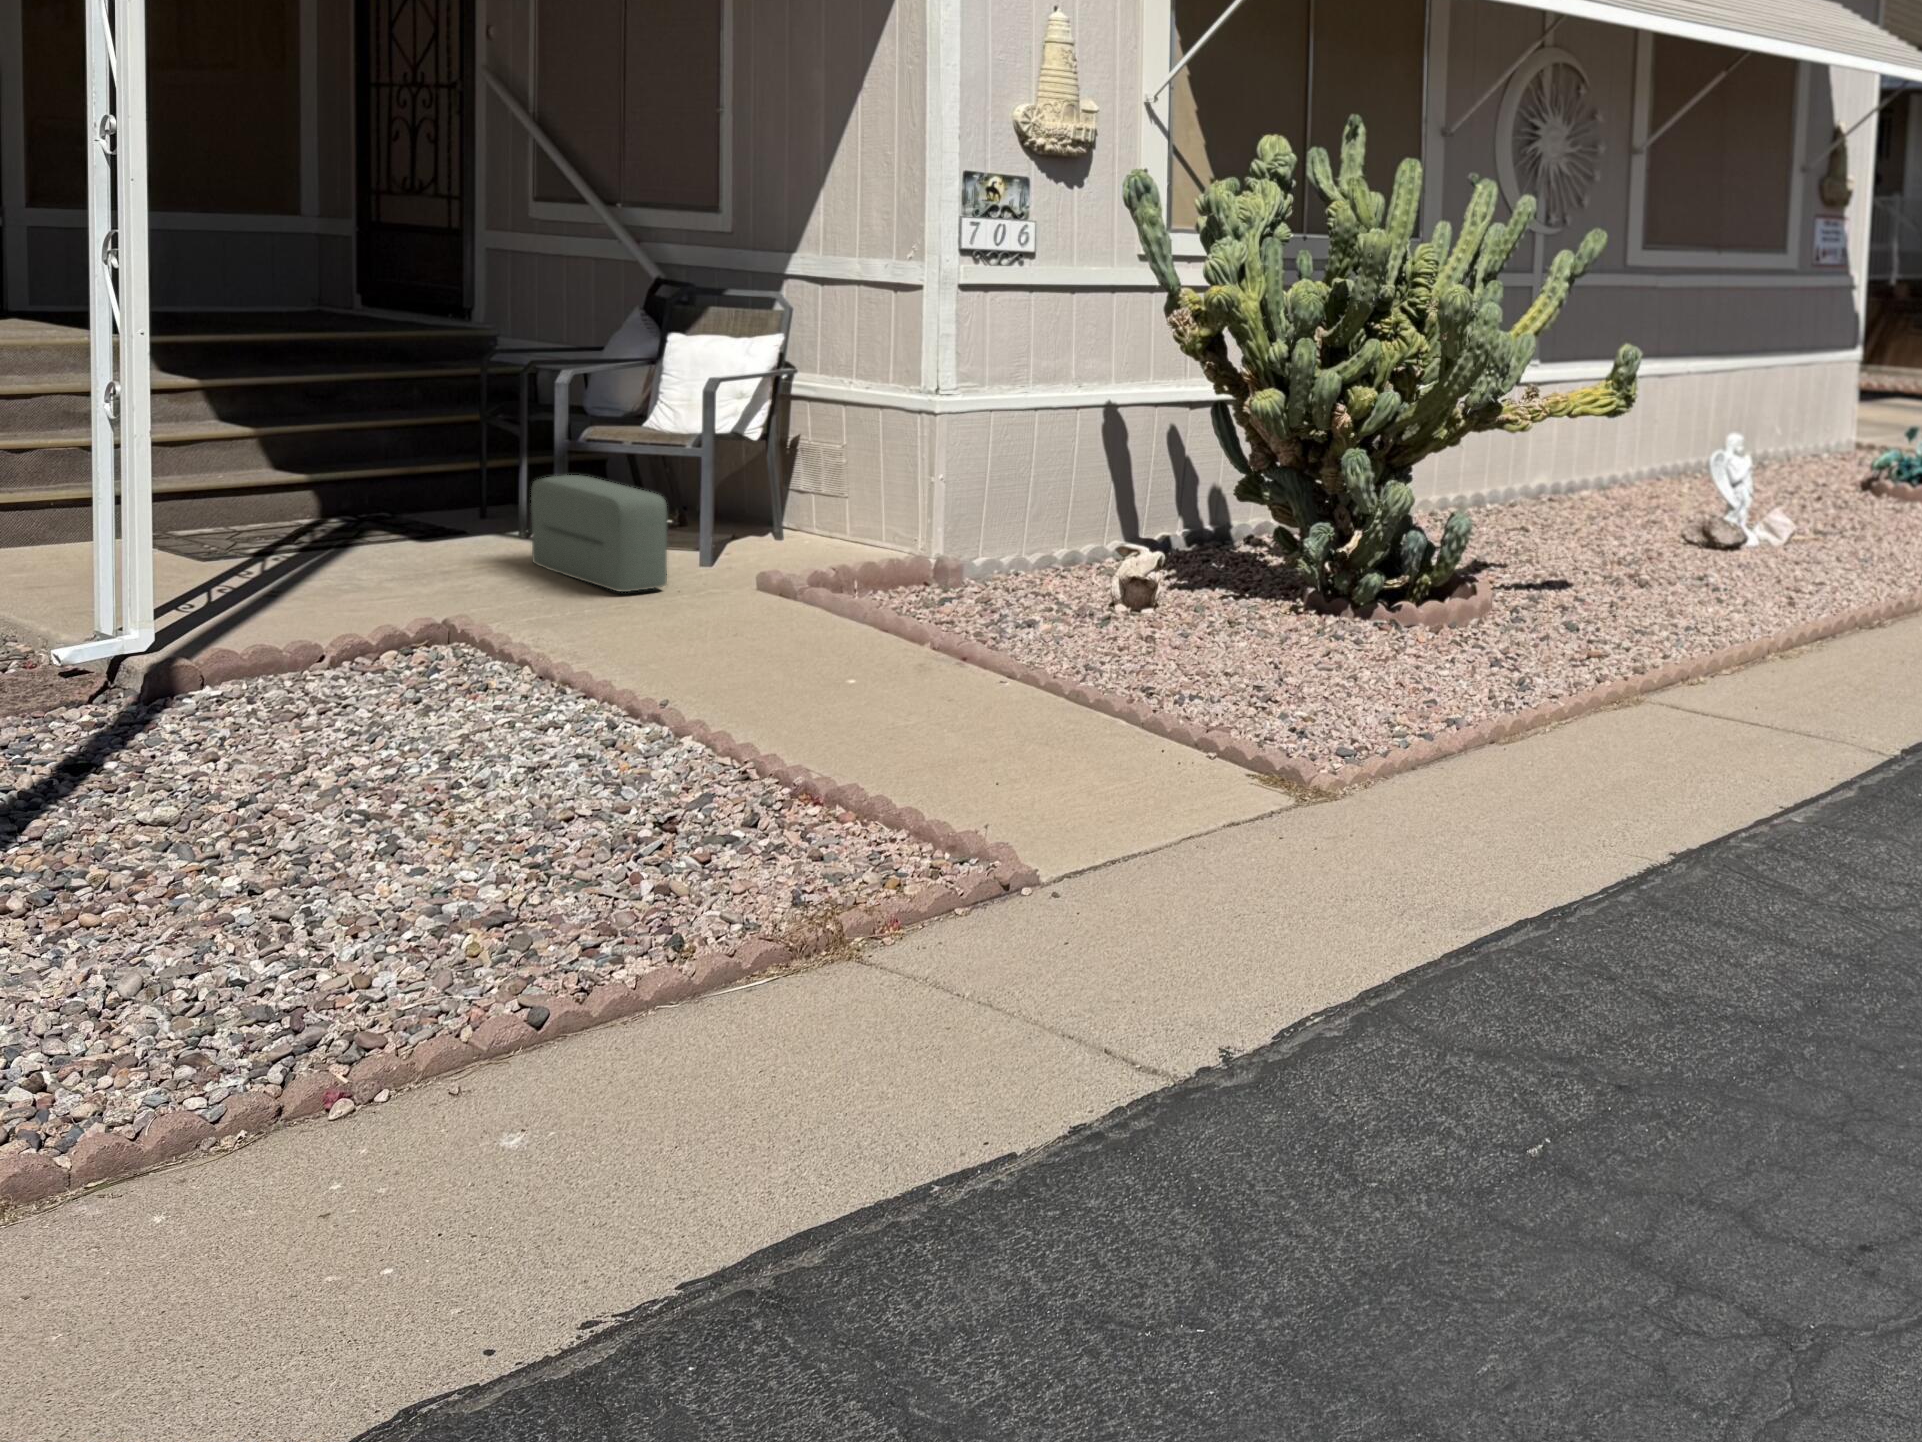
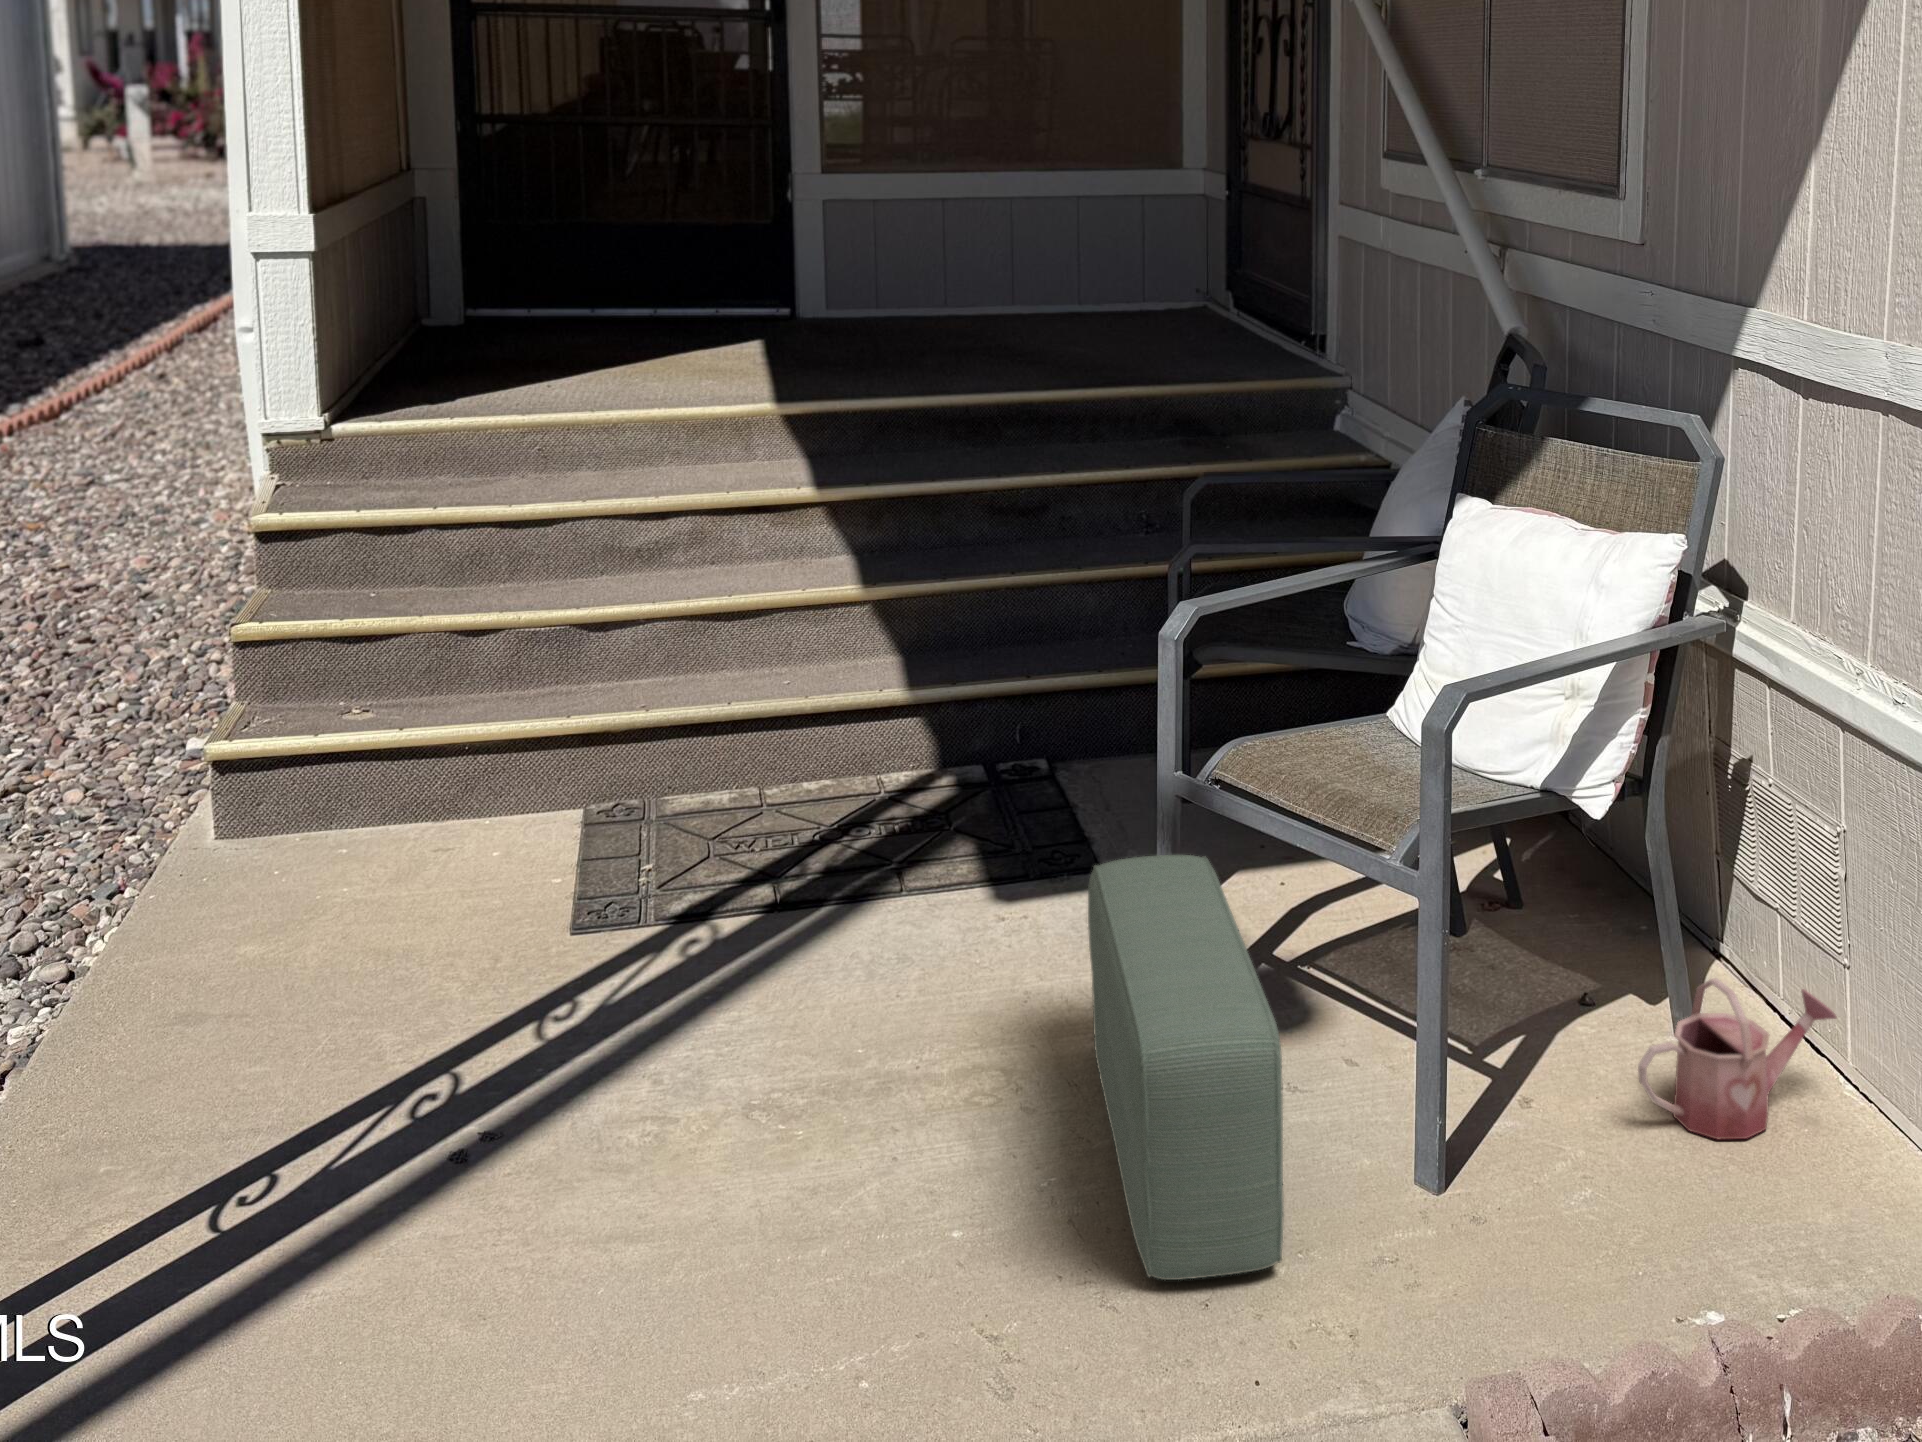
watering can: none [773,504,843,560] -> present [1638,978,1837,1139]

